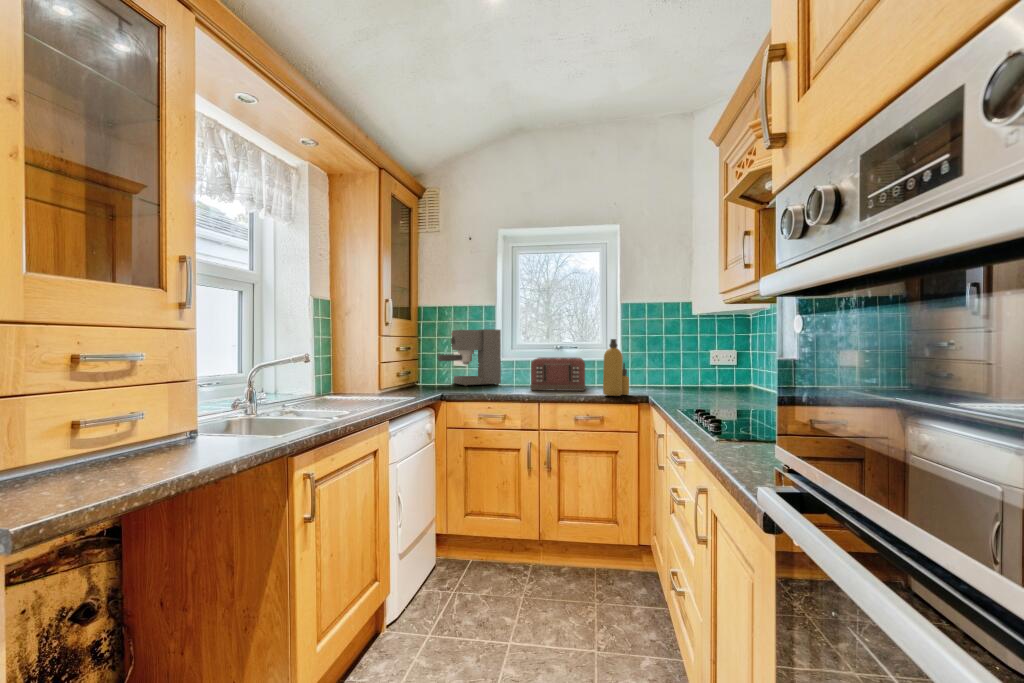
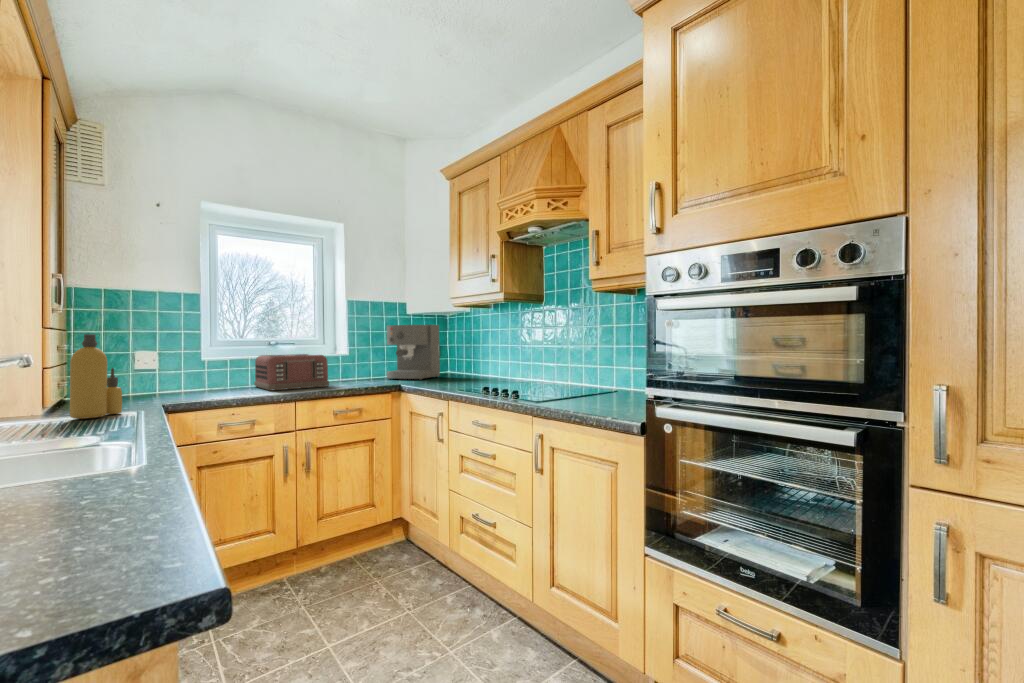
coffee maker: present [438,329,501,386] -> present [387,325,440,380]
bottle: present [603,339,629,396] -> present [70,334,122,419]

